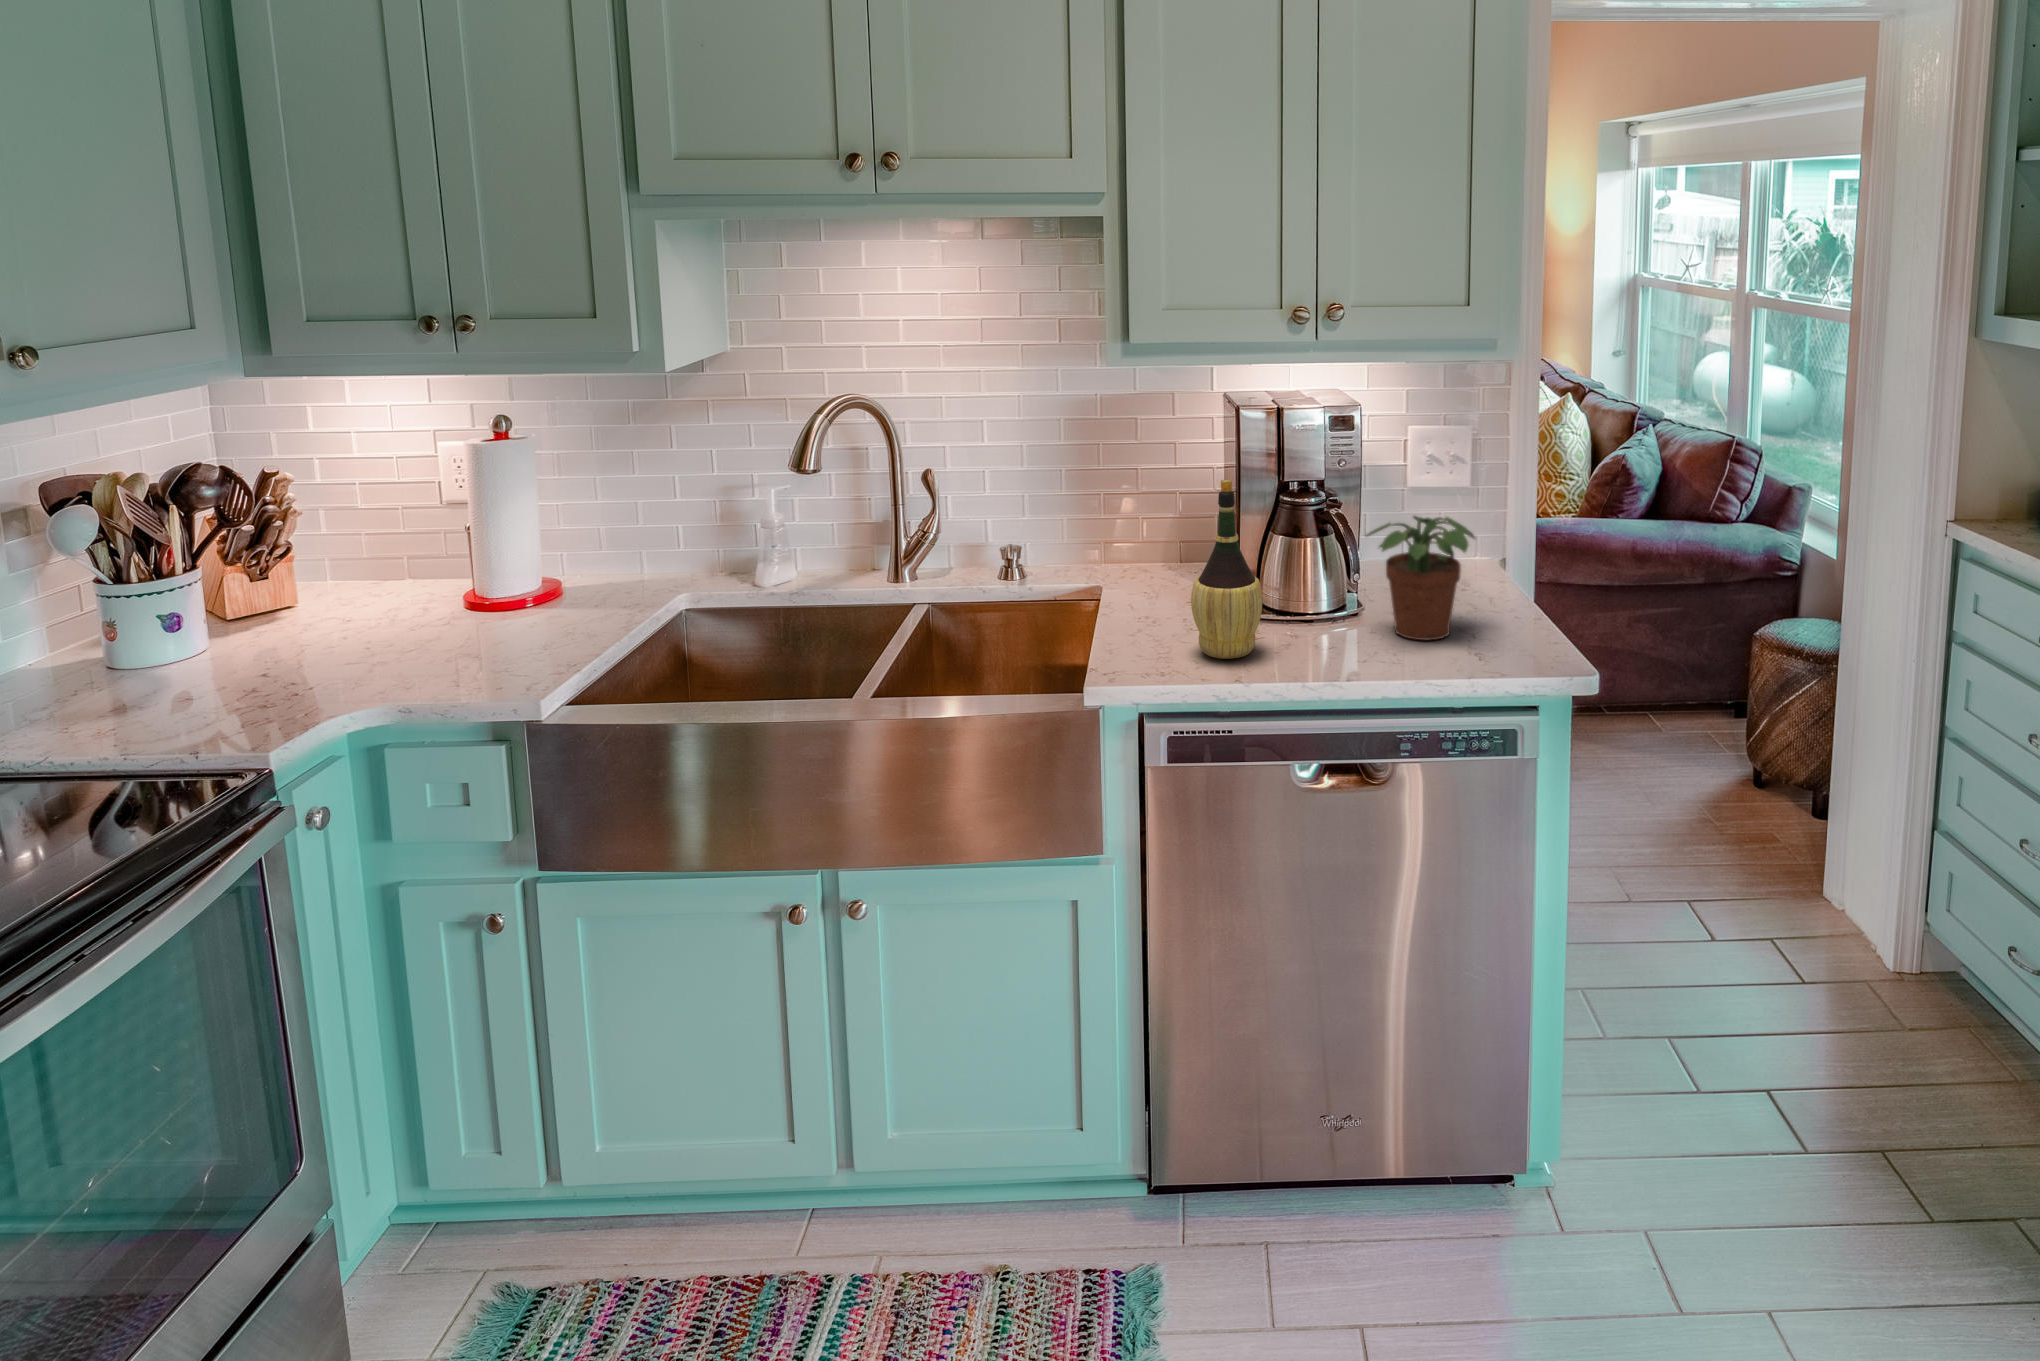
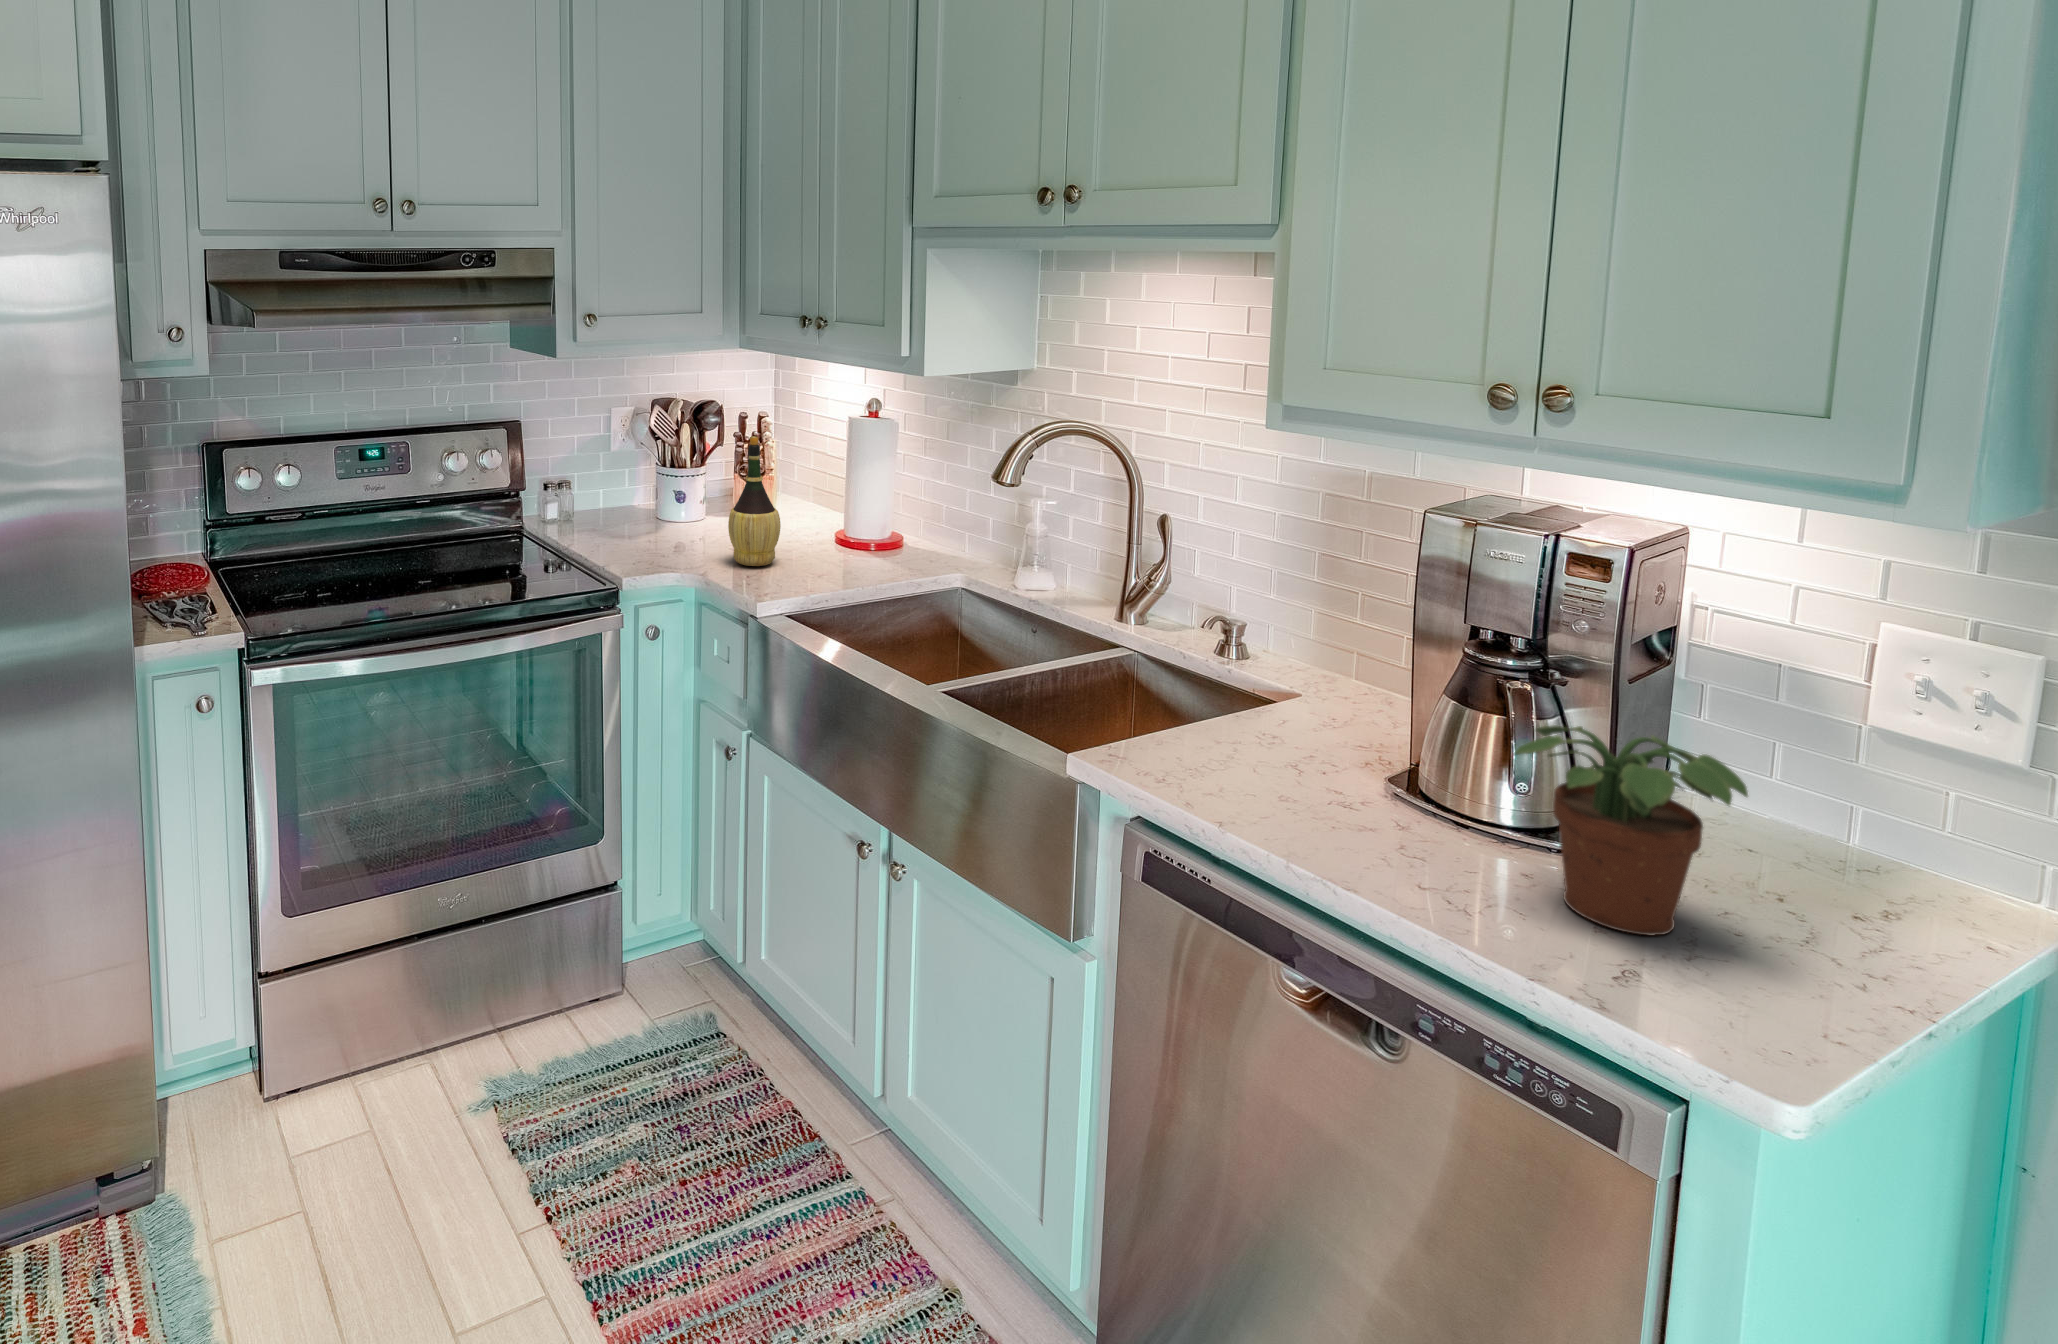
wine bottle: present [1191,480,1262,659] -> present [728,436,781,566]

